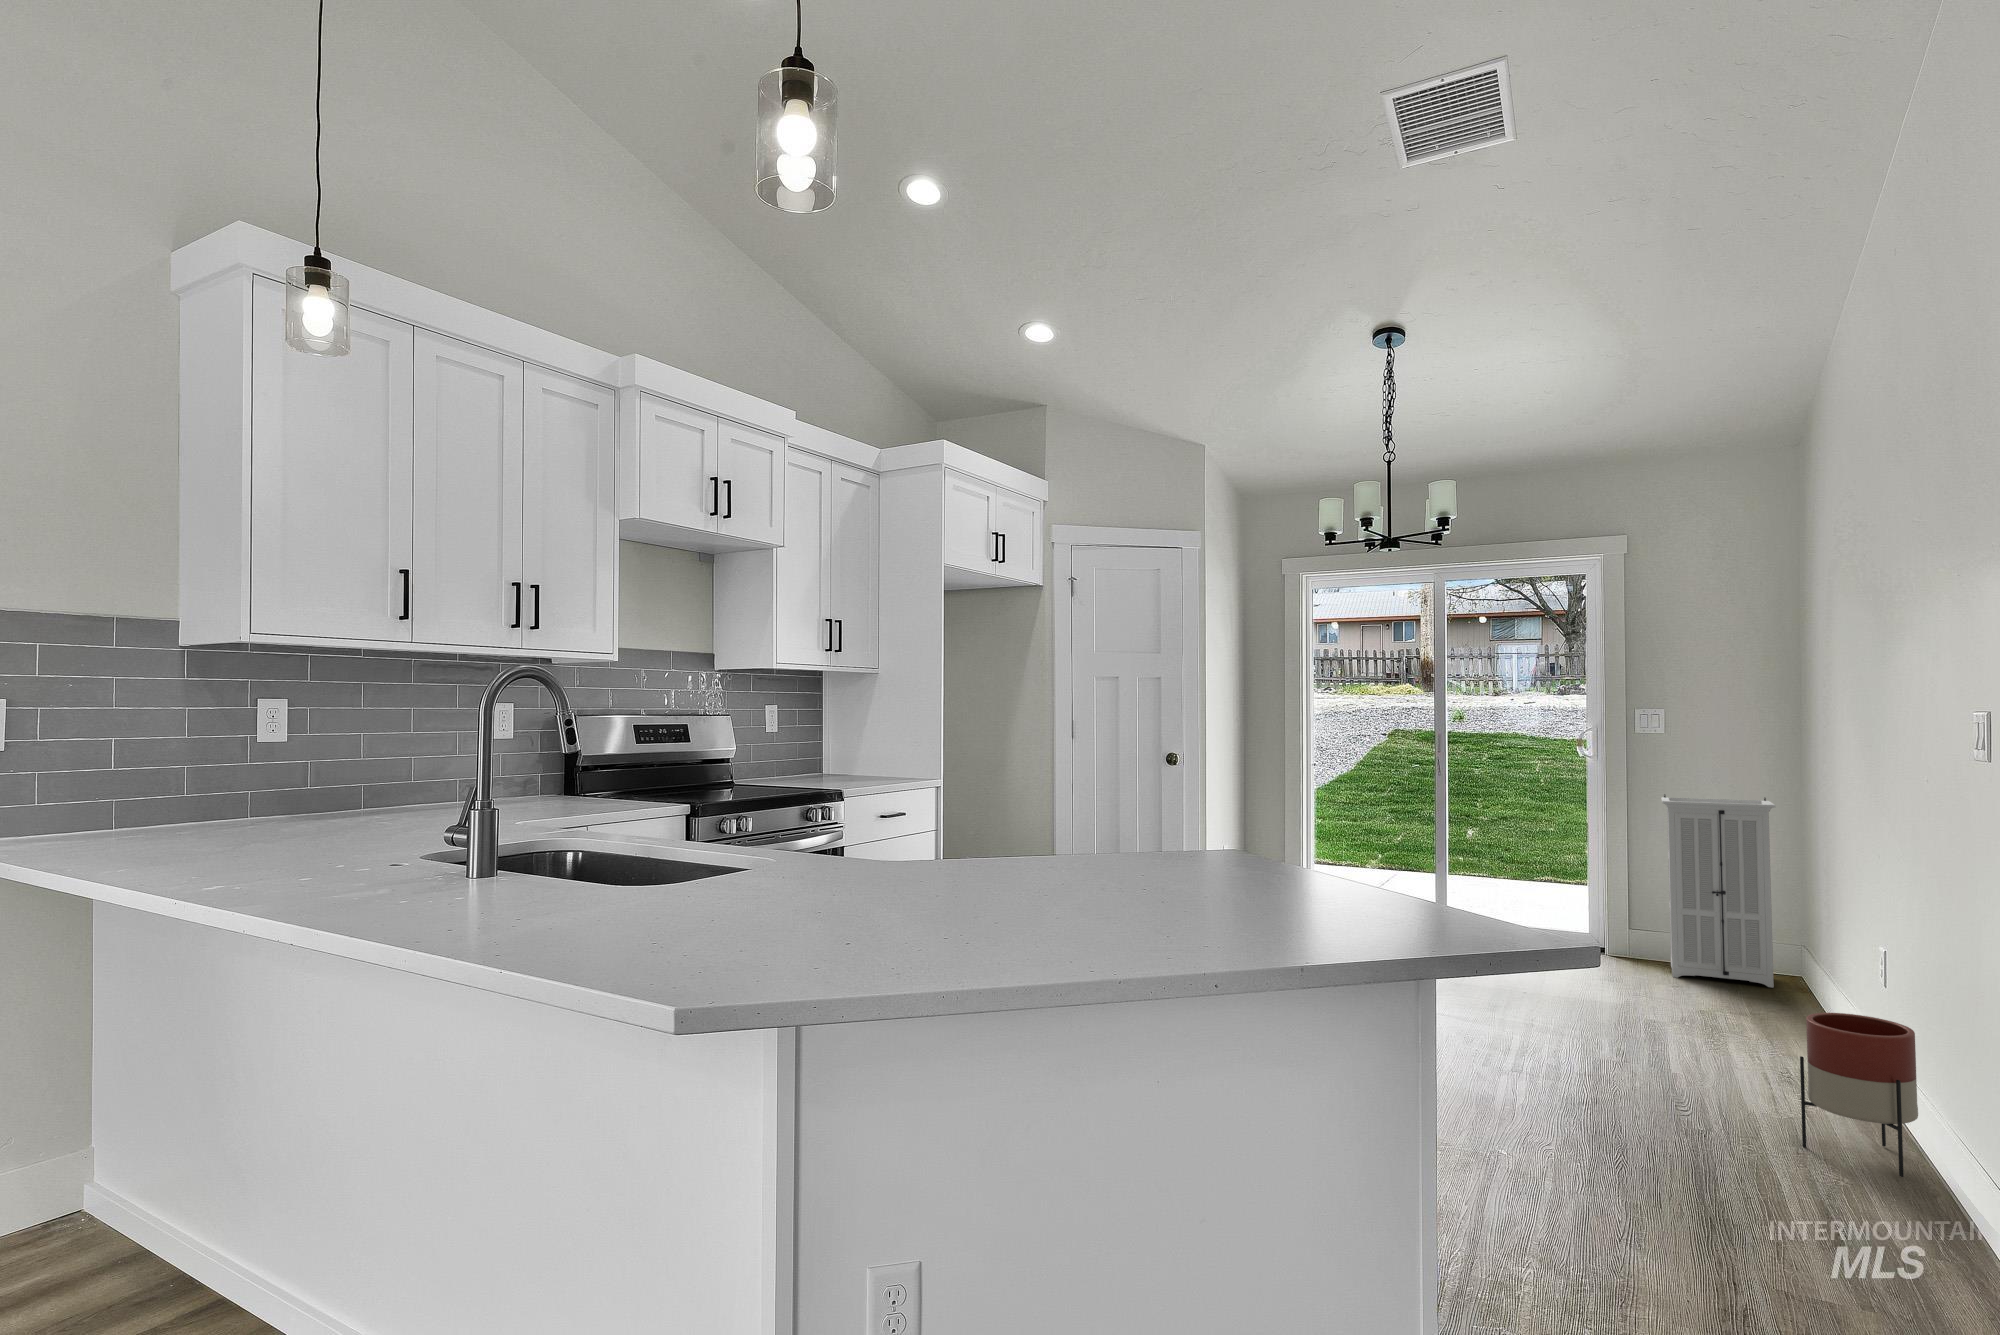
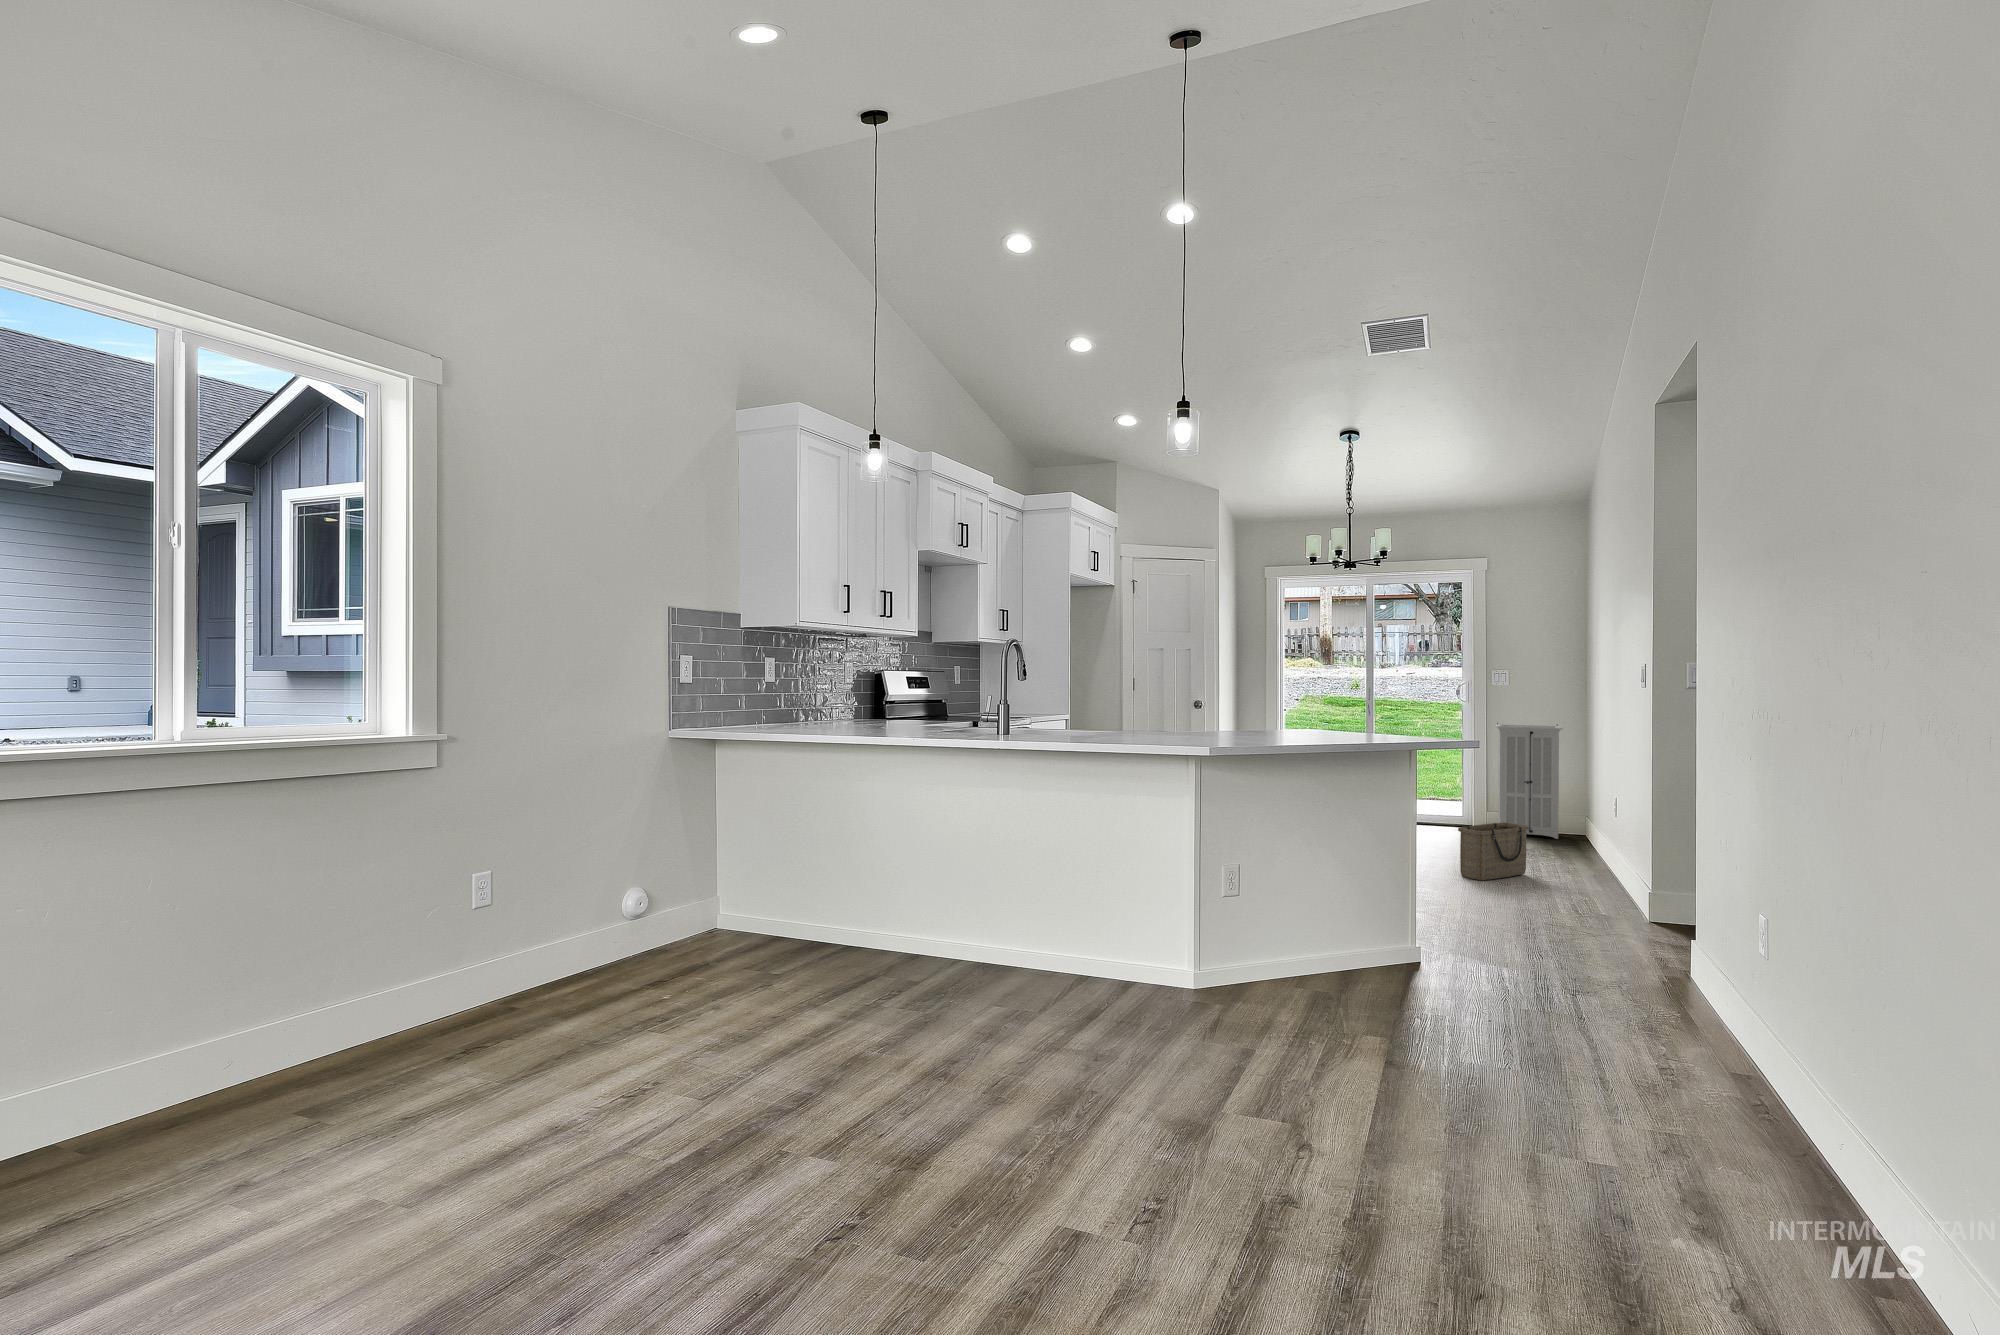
basket: none [1587,979,1719,1092] -> present [1458,822,1529,880]
planter: present [1800,1013,1918,1177] -> none [1569,830,1625,907]

